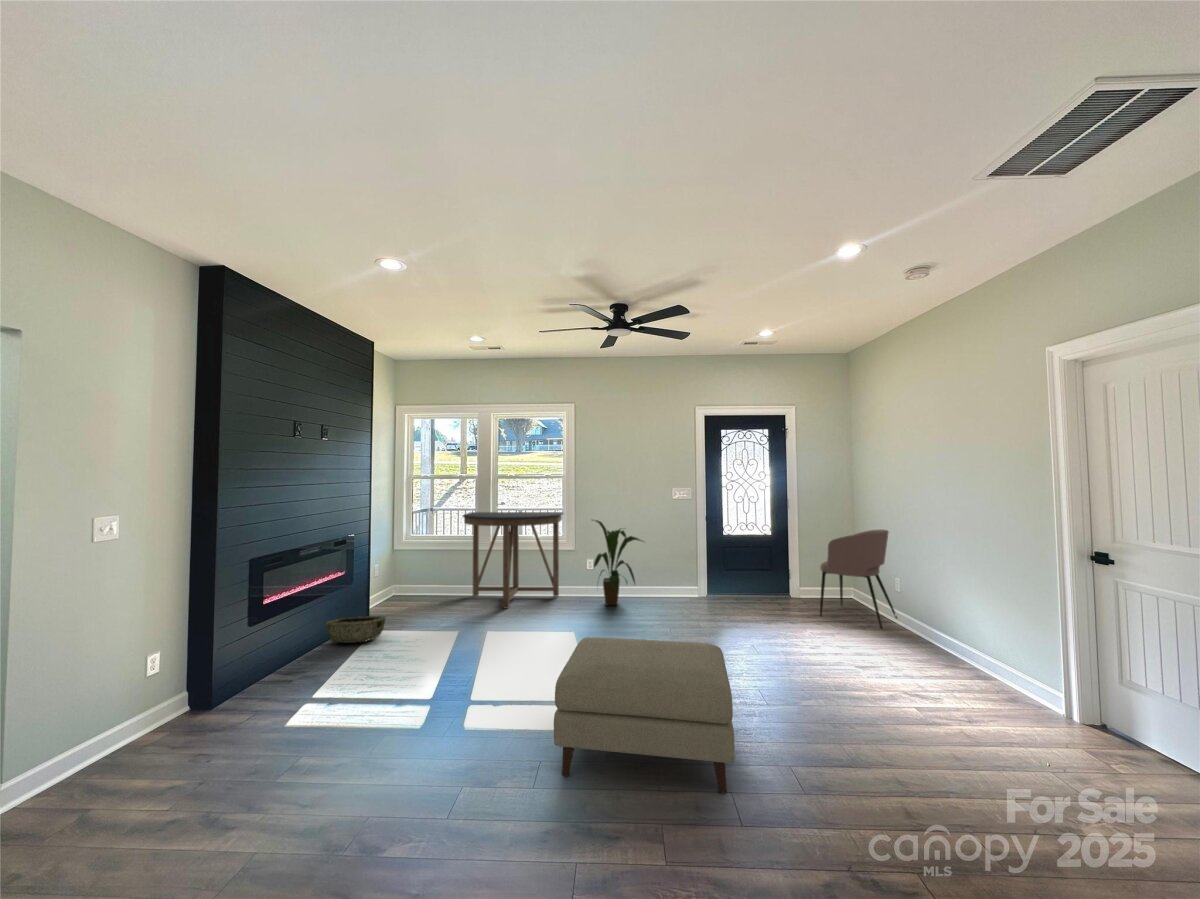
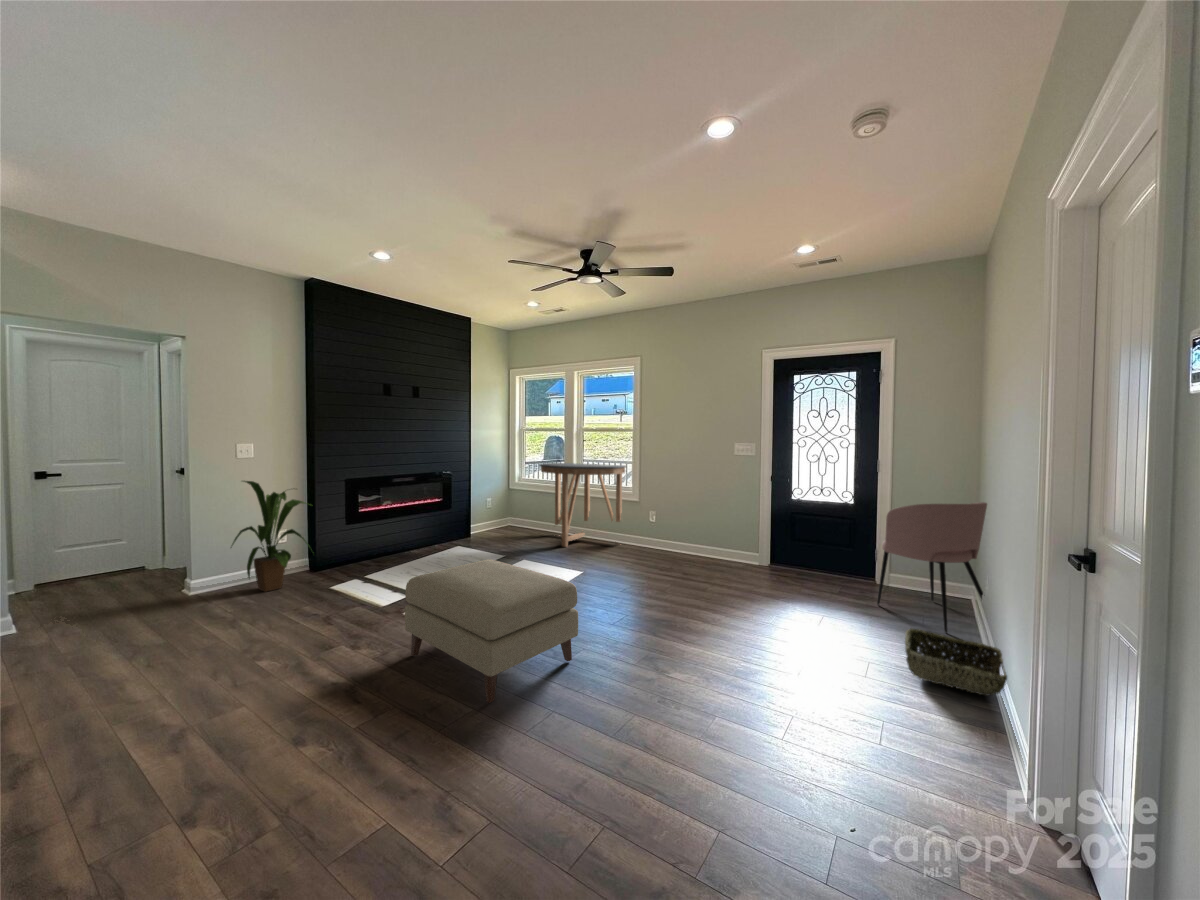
house plant: present [592,520,641,605] -> present [231,481,309,592]
woven basket: present [325,616,386,643] -> present [905,629,1007,696]

